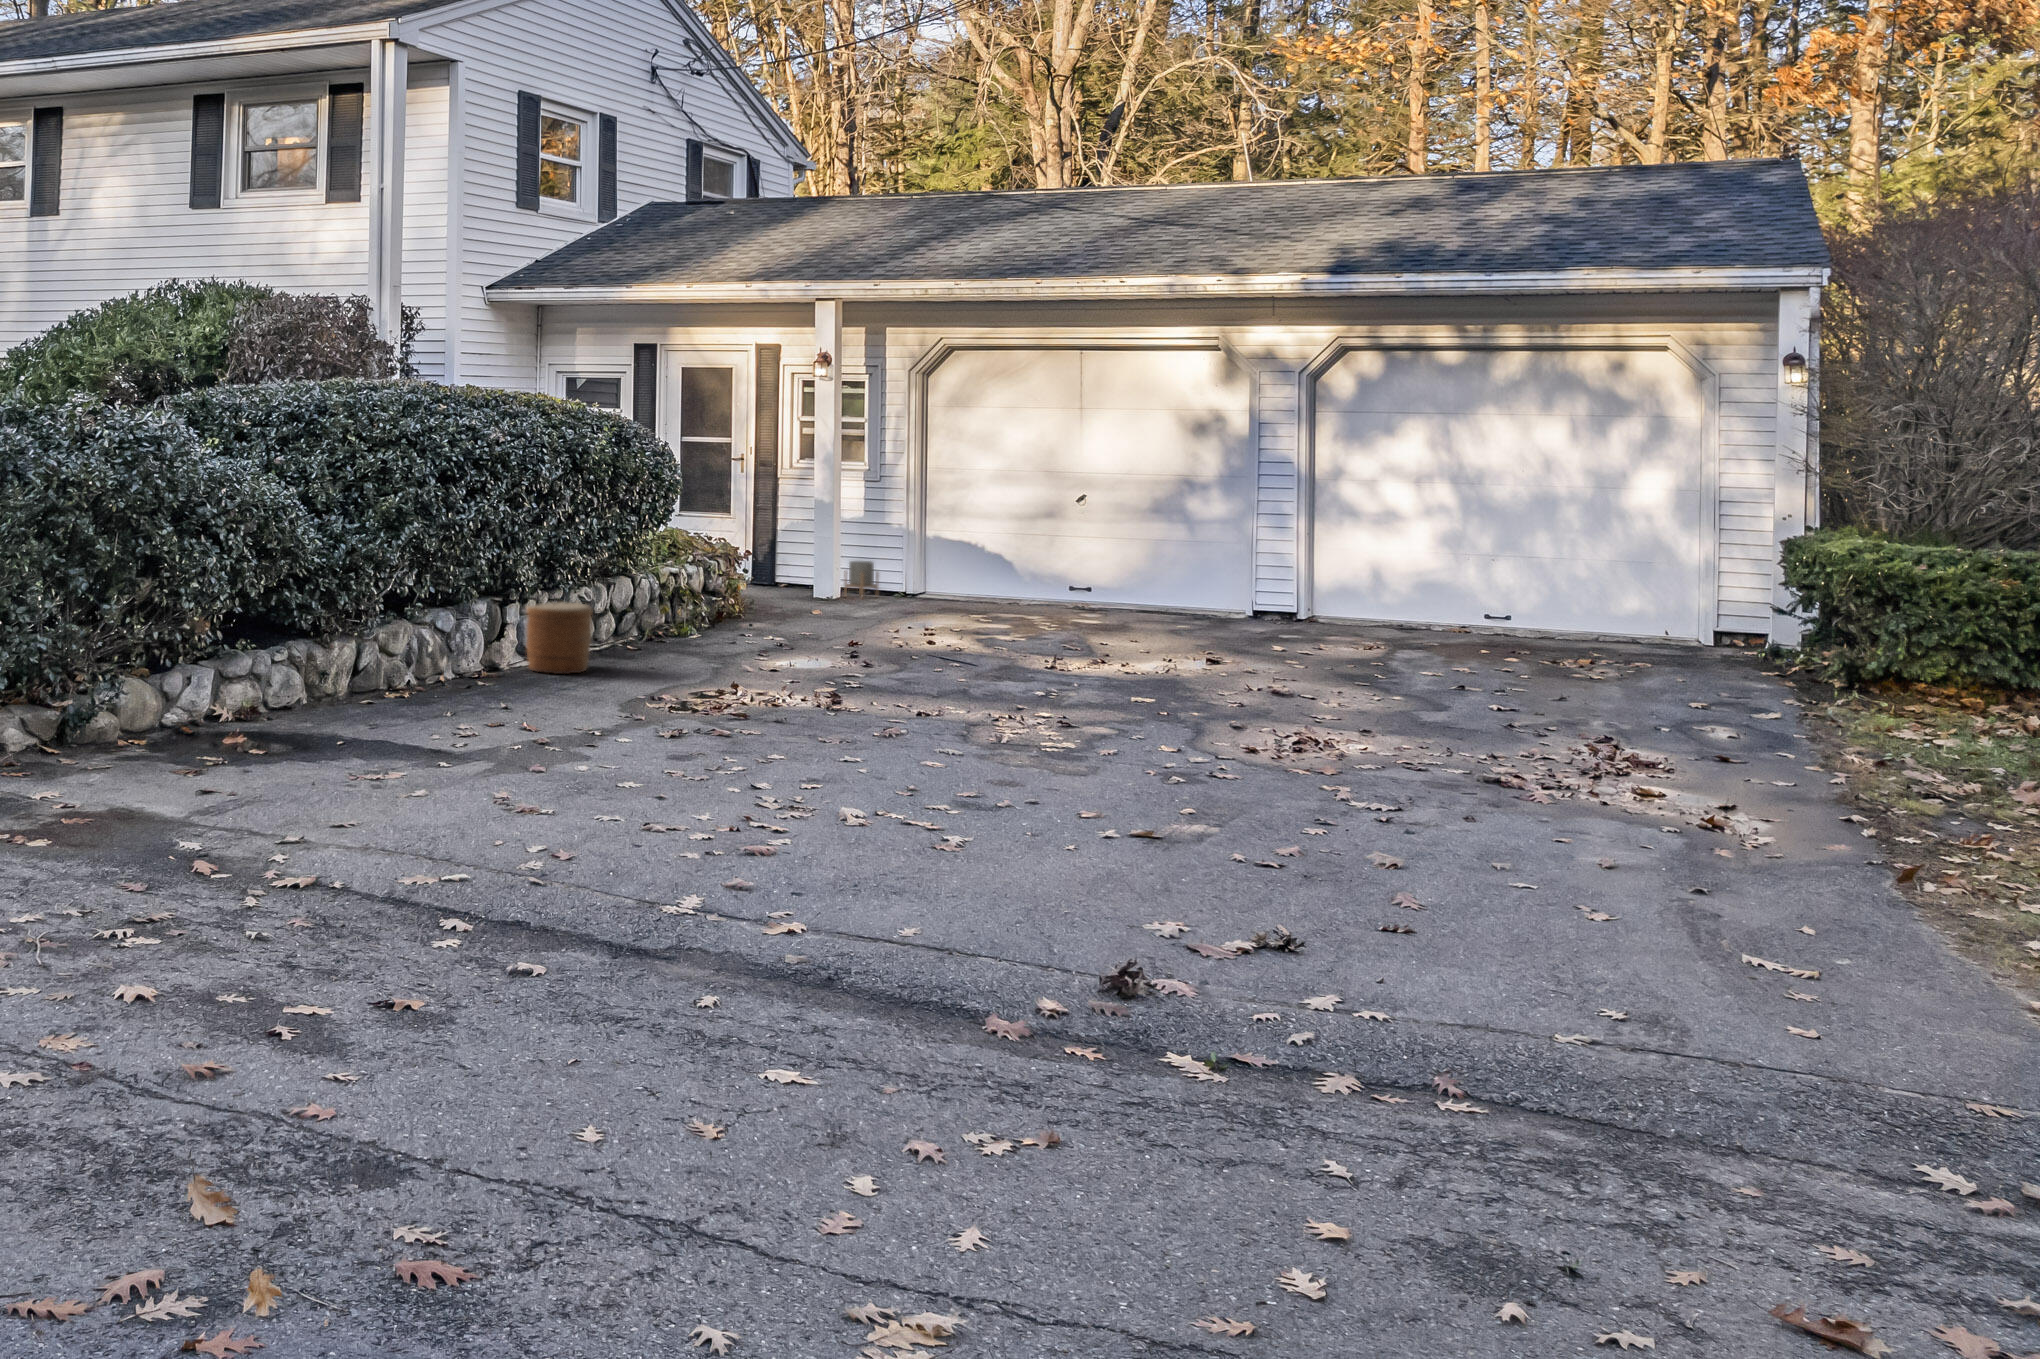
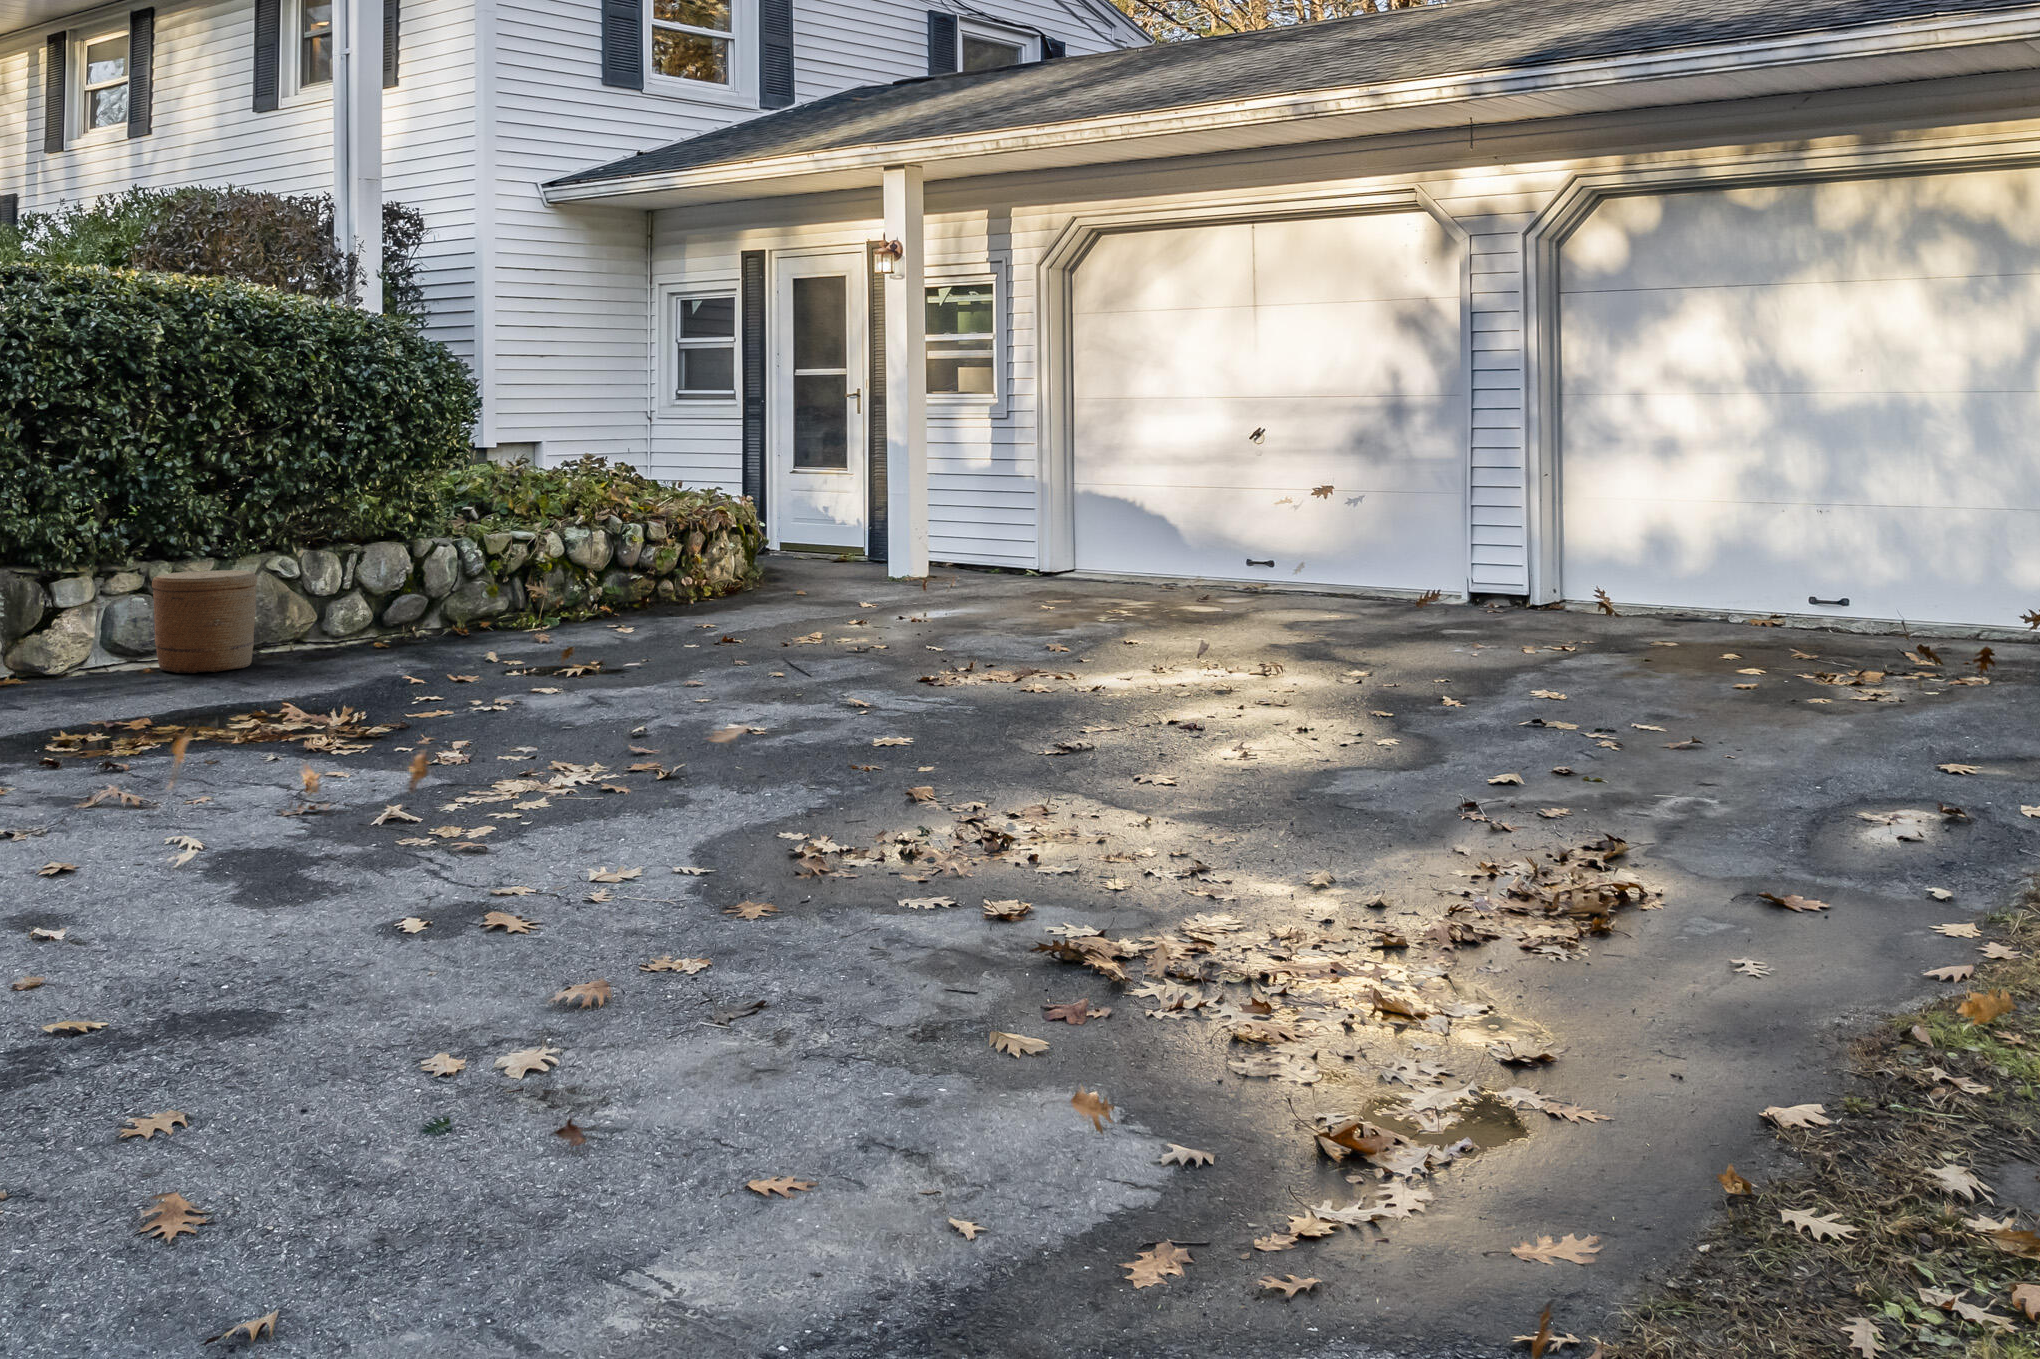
planter: present [844,561,878,596] -> none [958,526,1002,578]

